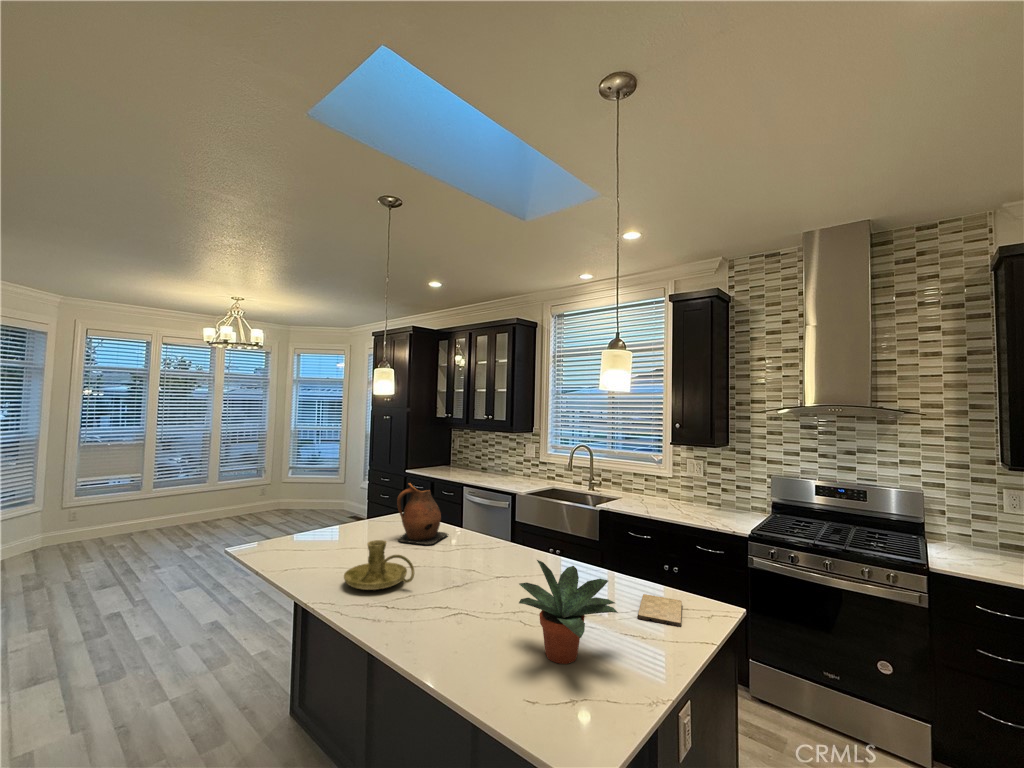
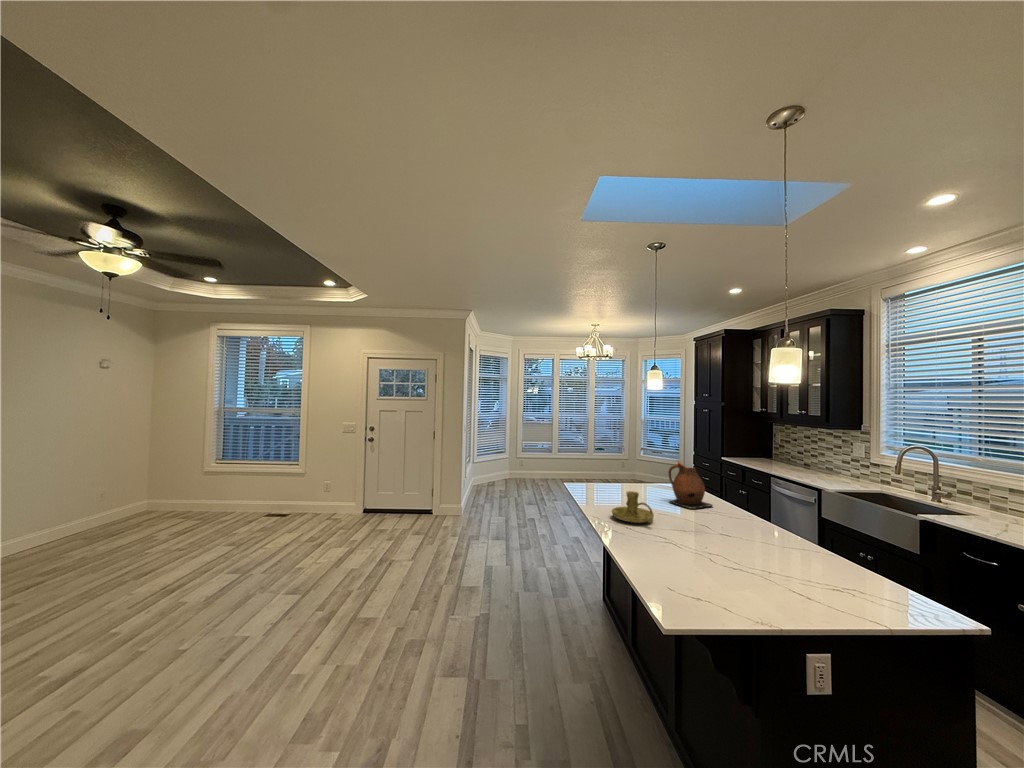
potted plant: present [519,560,618,664] -> none [680,514,776,593]
cutting board: present [637,594,682,626] -> none [830,585,905,615]

